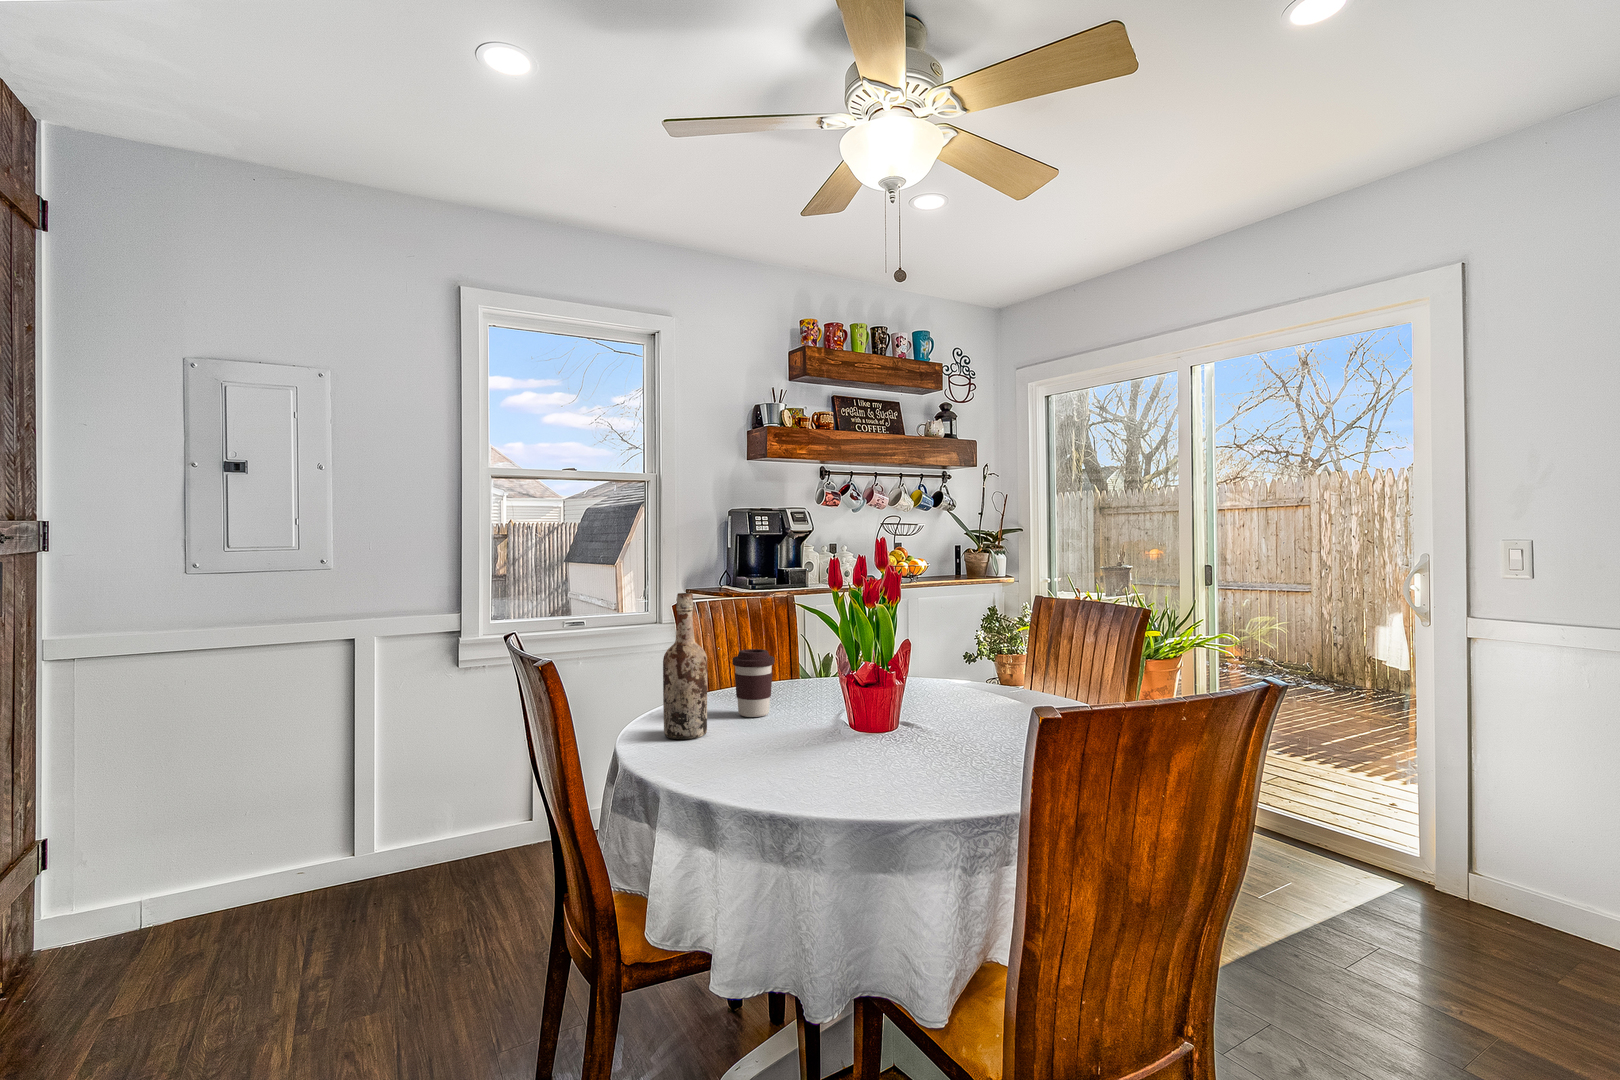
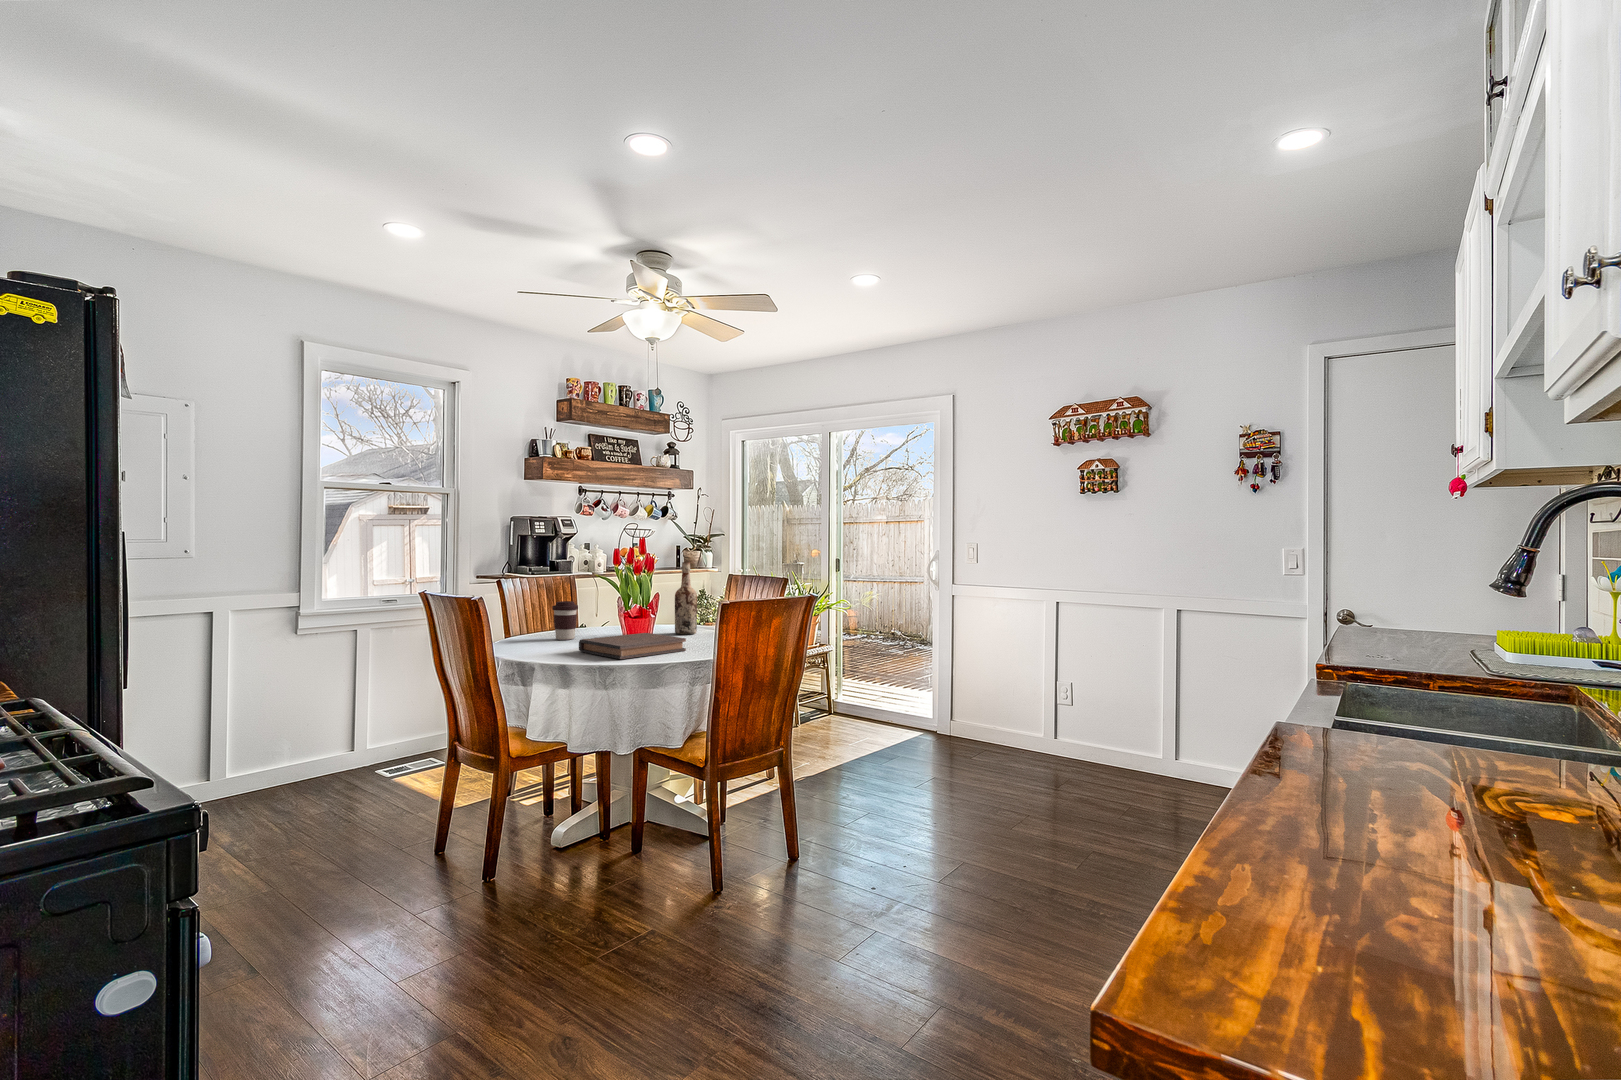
wine bottle: present [663,593,707,739] -> present [675,562,697,635]
book: none [754,721,957,799] -> present [579,633,686,659]

